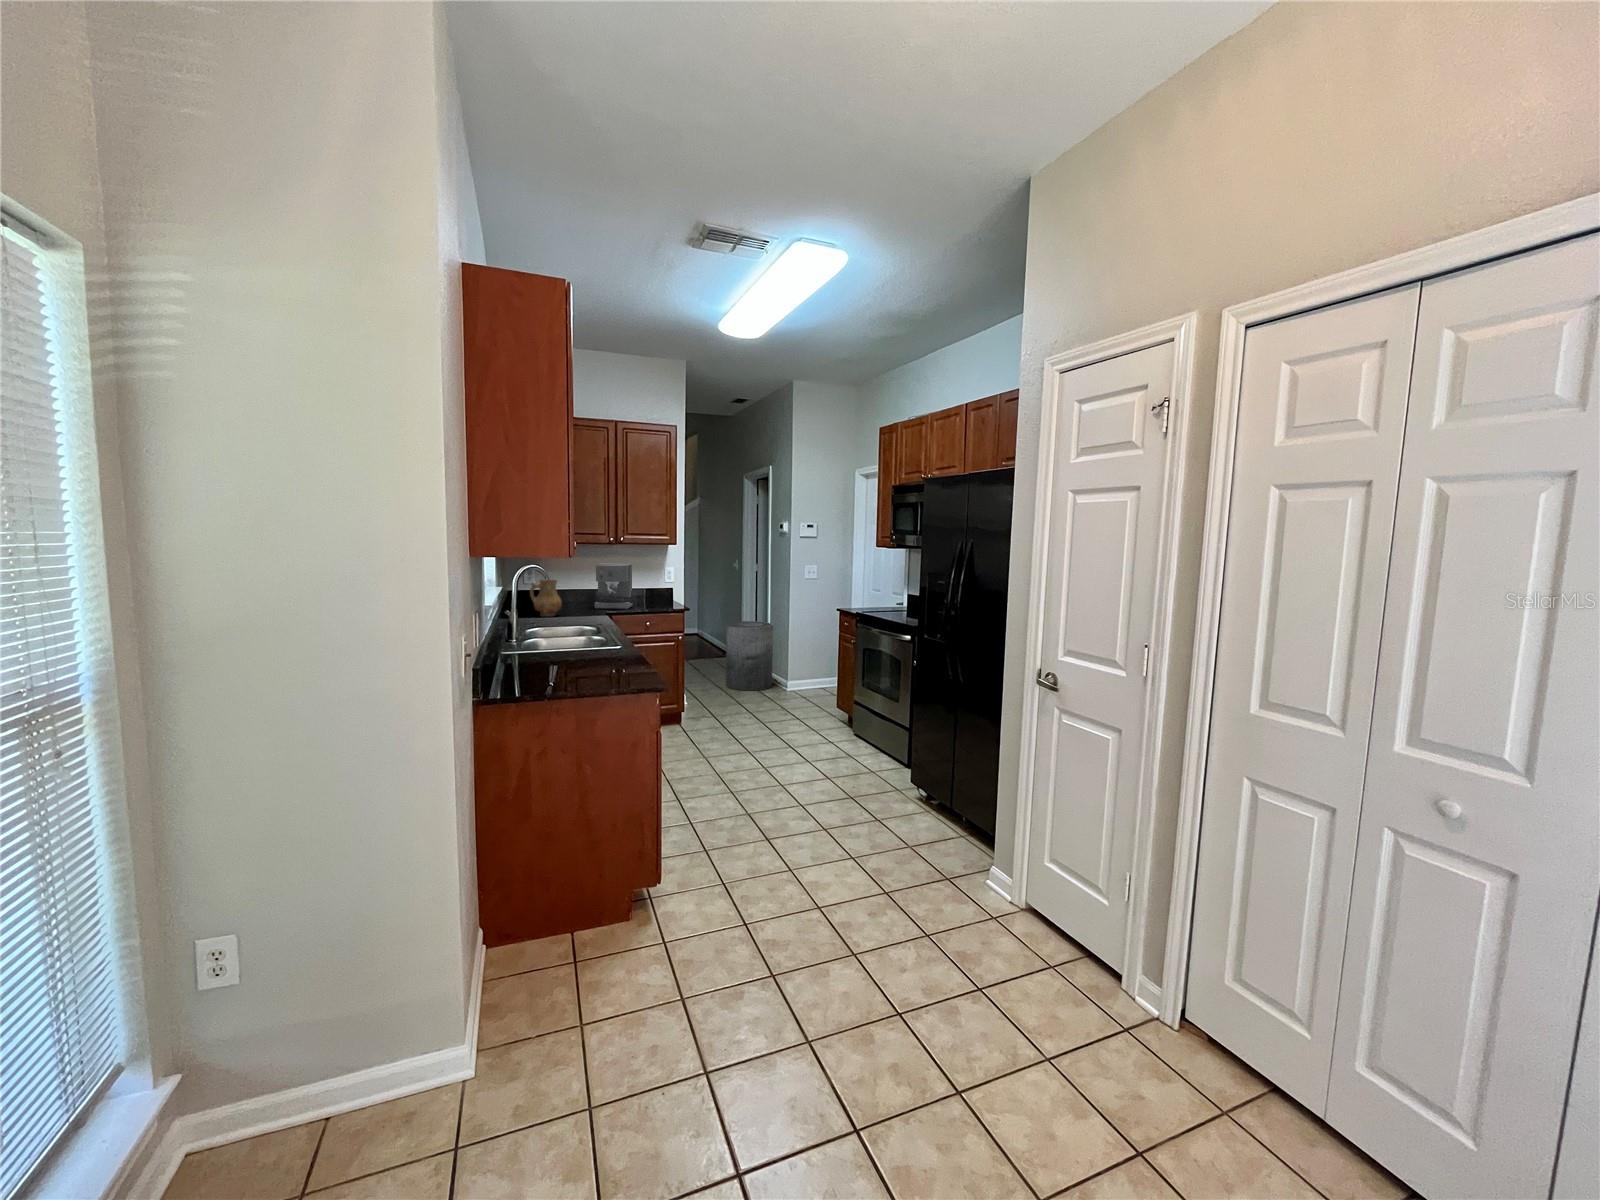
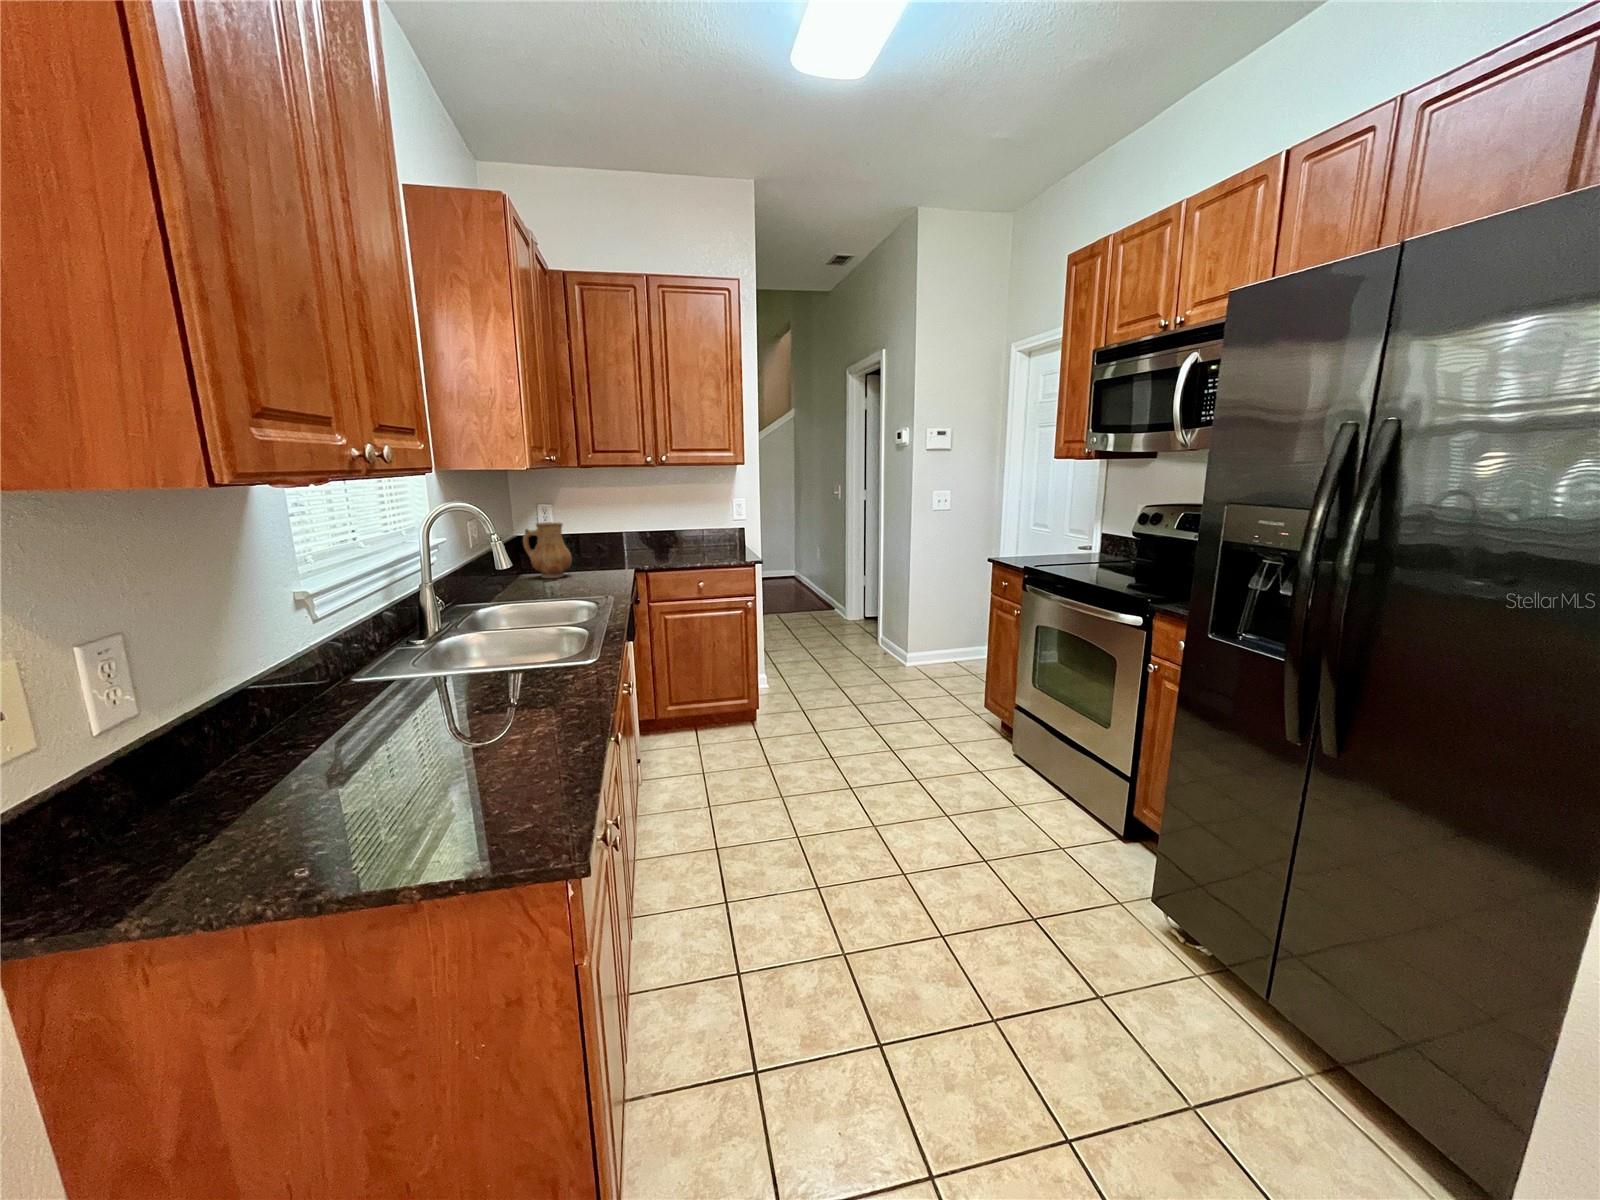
coffee maker: present [595,564,633,609] -> none [632,496,689,561]
trash can: present [726,621,773,691] -> none [824,569,887,664]

